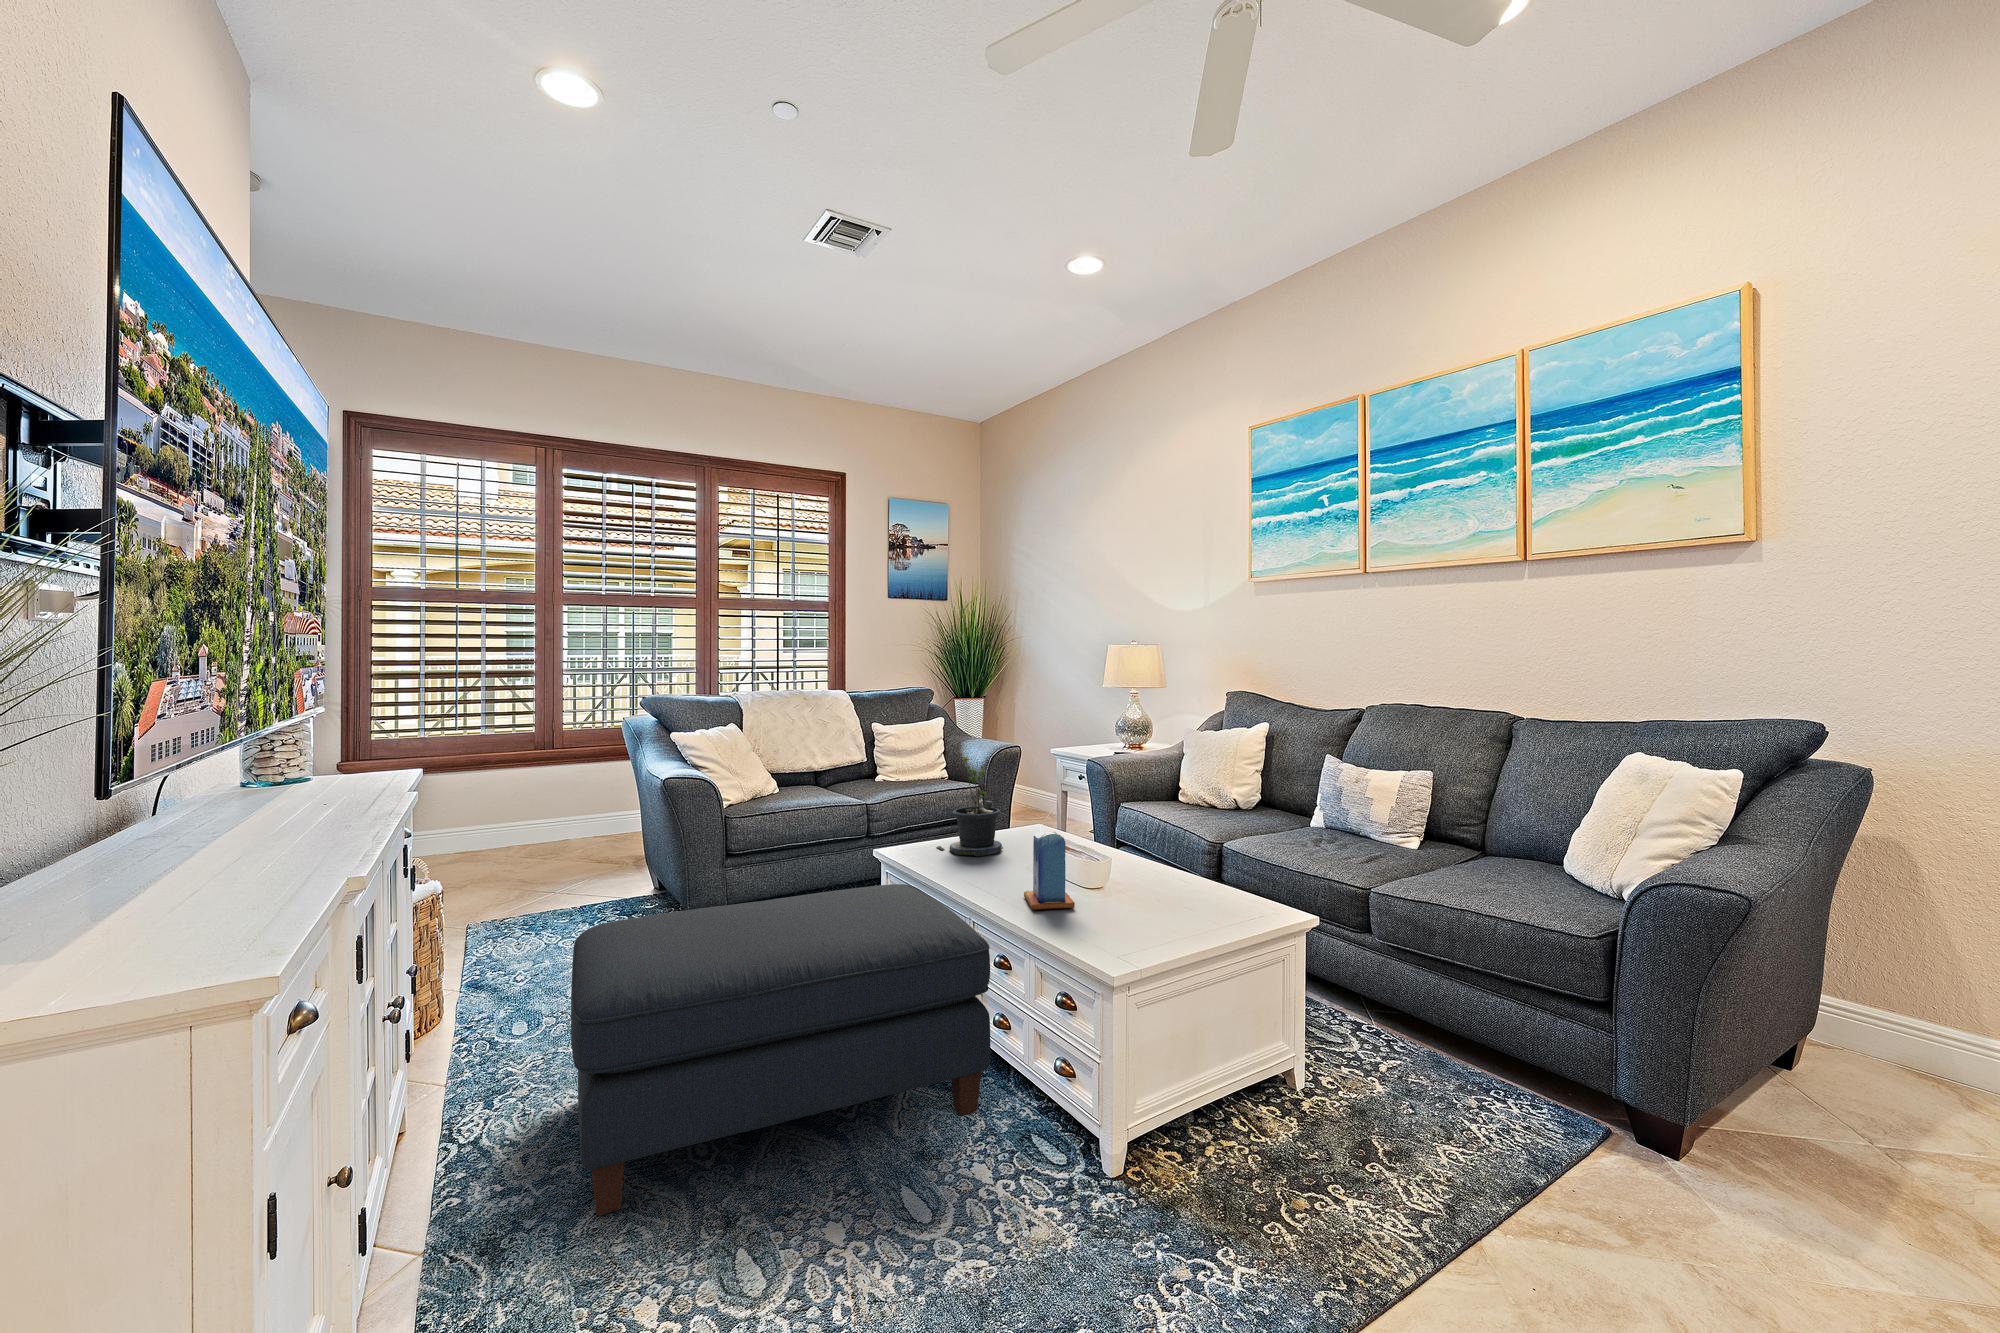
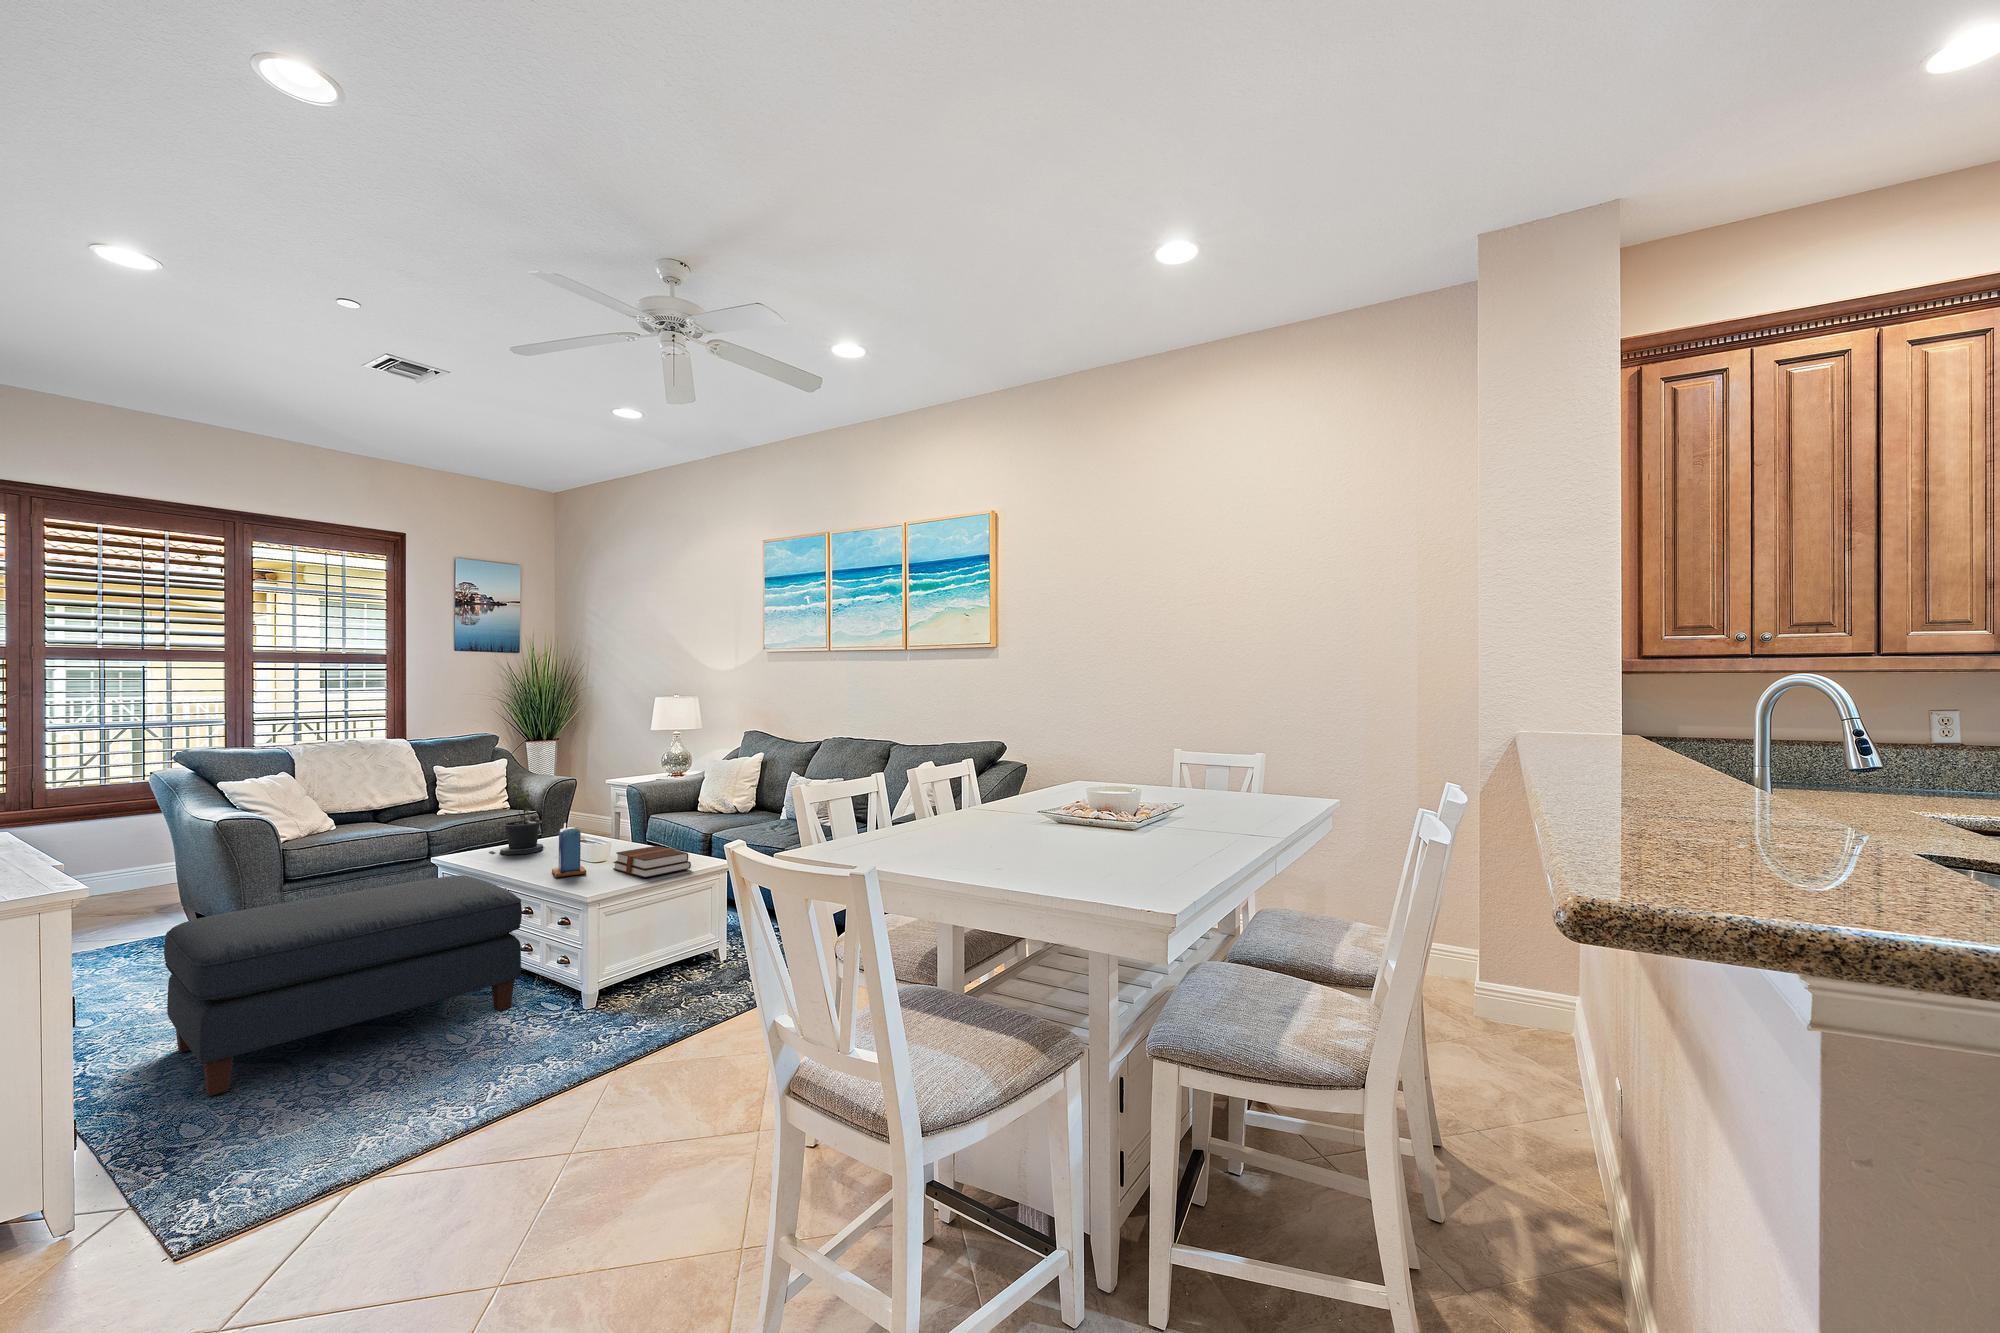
hardback book: none [1110,869,1236,931] -> present [613,846,691,878]

